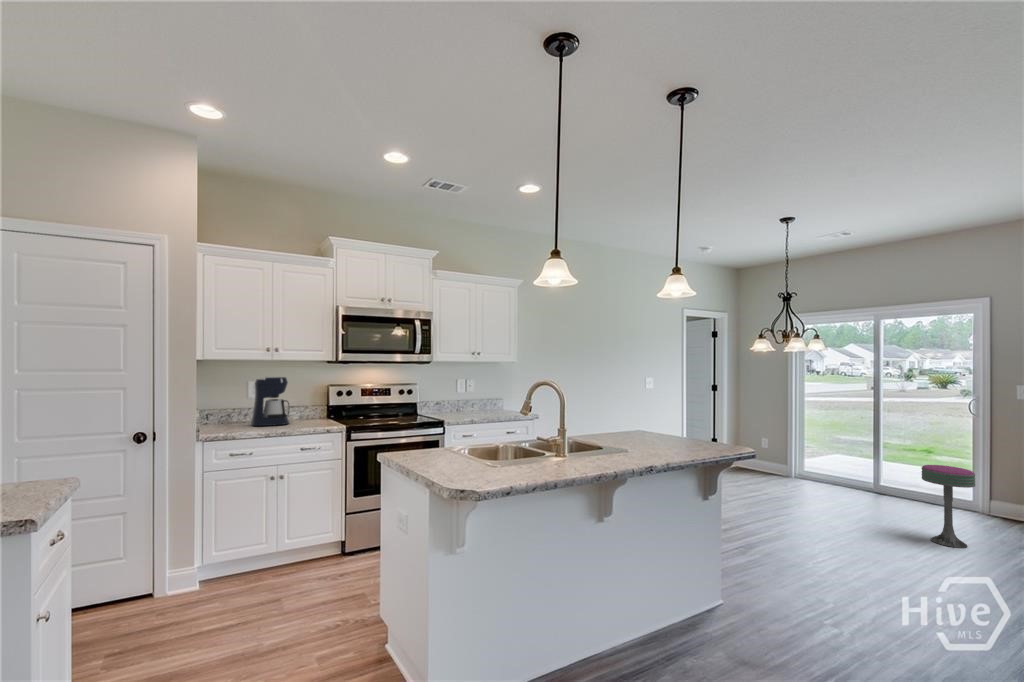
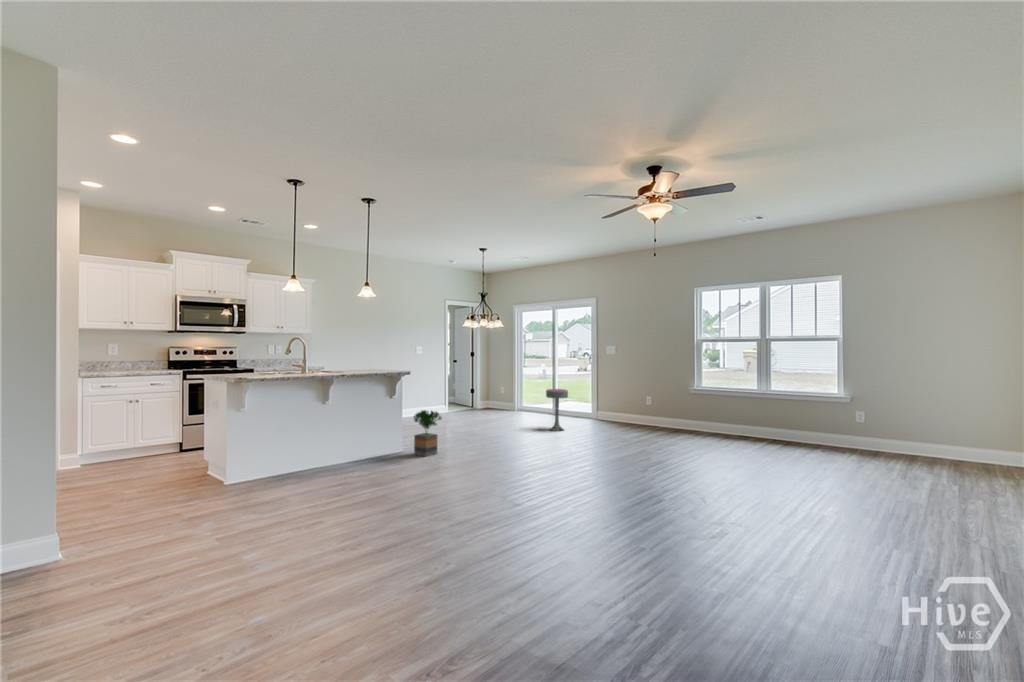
coffee maker: present [251,377,289,426] -> none [113,340,141,371]
potted tree: none [754,525,821,634] -> present [414,410,442,457]

